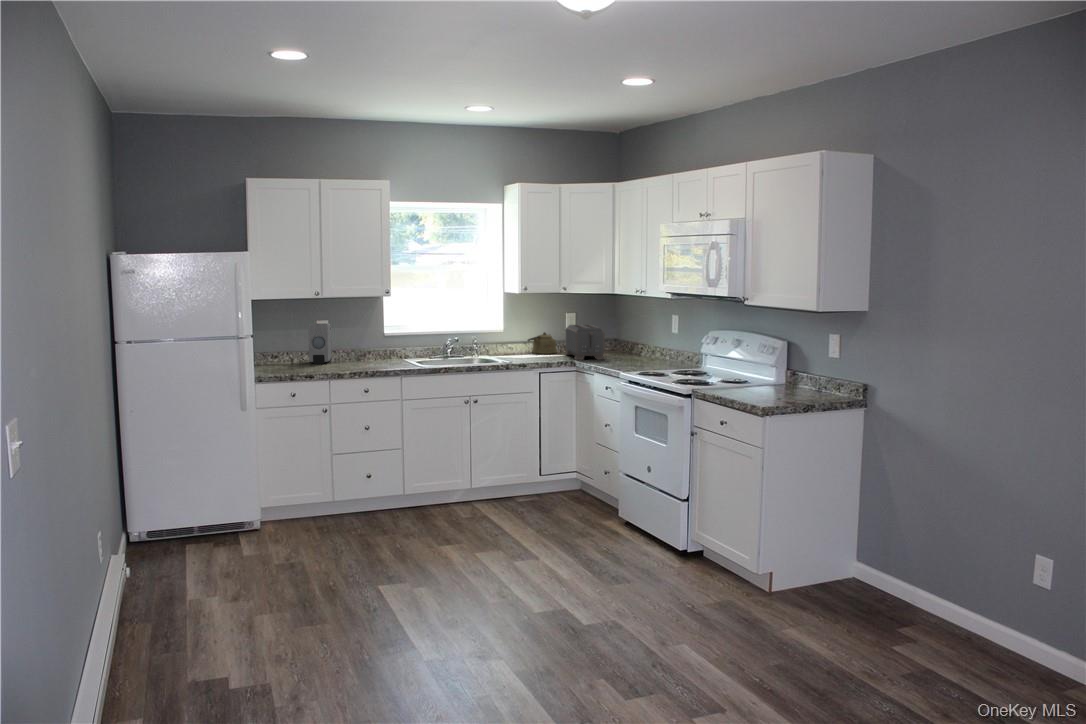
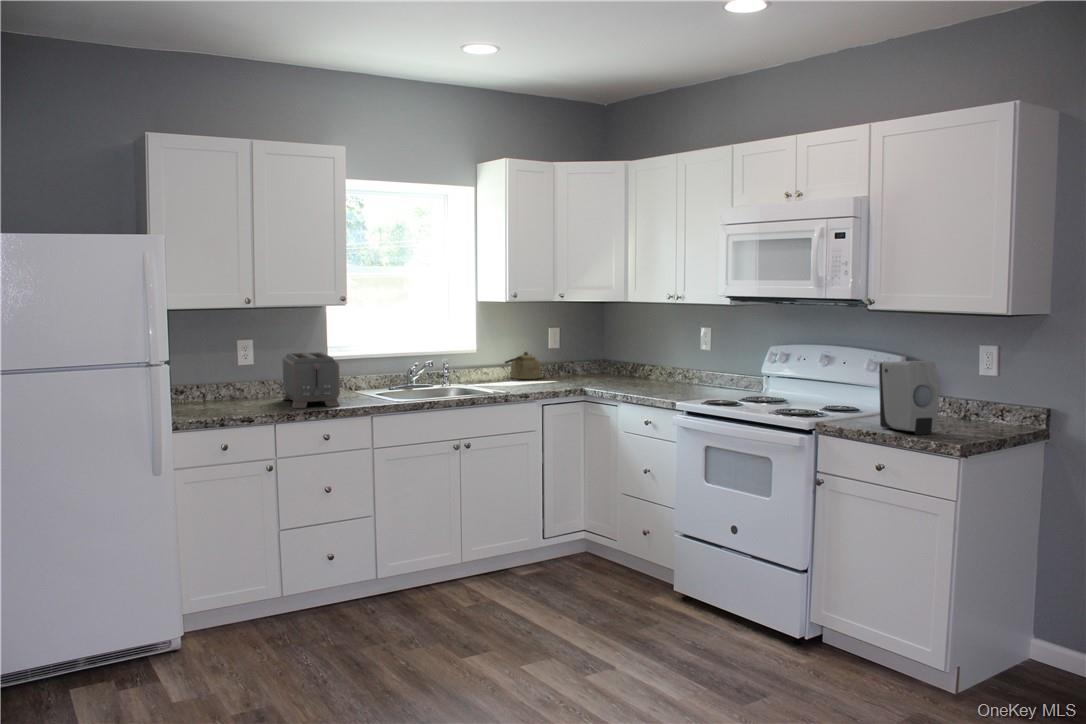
soap dispenser: present [309,323,331,364] -> present [879,361,939,435]
toaster: present [565,325,605,360] -> present [283,352,340,408]

